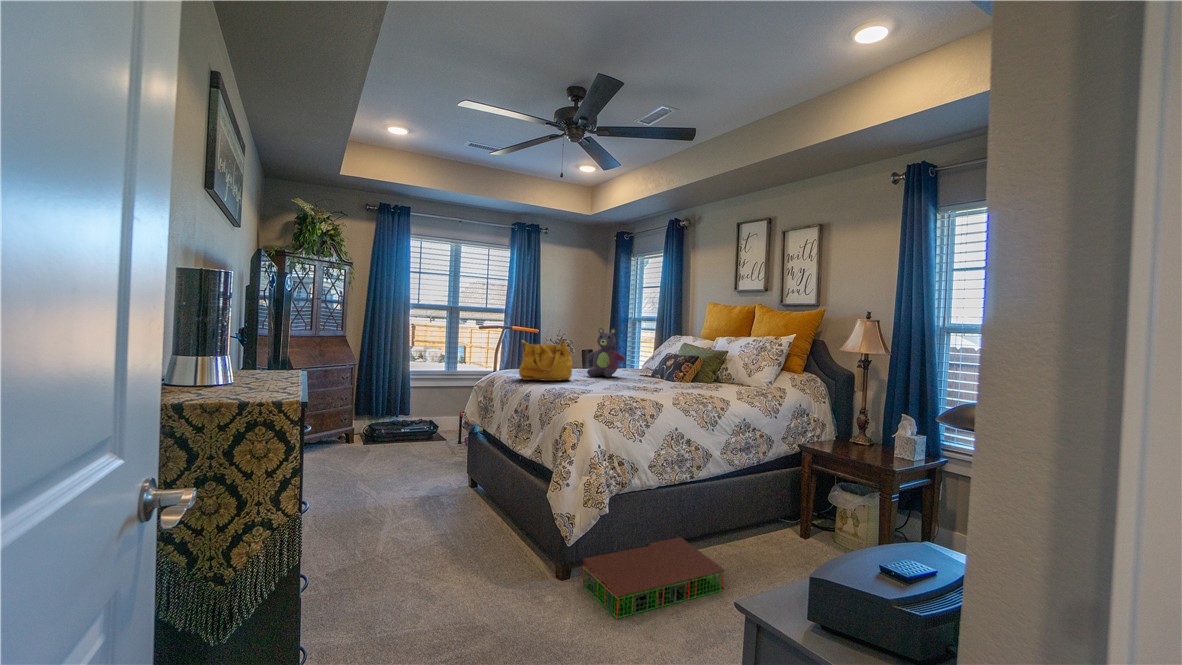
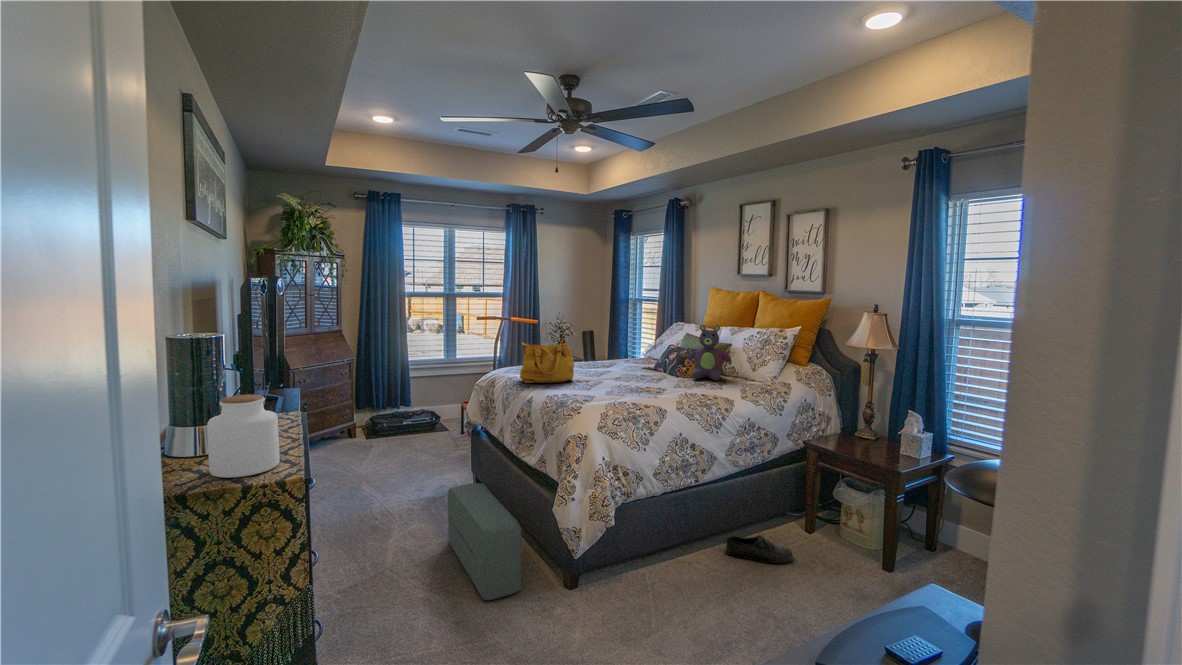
jar: none [208,323,279,397] -> present [207,394,280,478]
stuffed bear: present [587,328,625,377] -> present [687,325,731,381]
pouf: none [440,474,514,584] -> present [448,483,521,600]
shoe: none [720,528,790,563] -> present [726,530,795,564]
storage bin: present [583,537,725,618] -> none [591,542,731,634]

